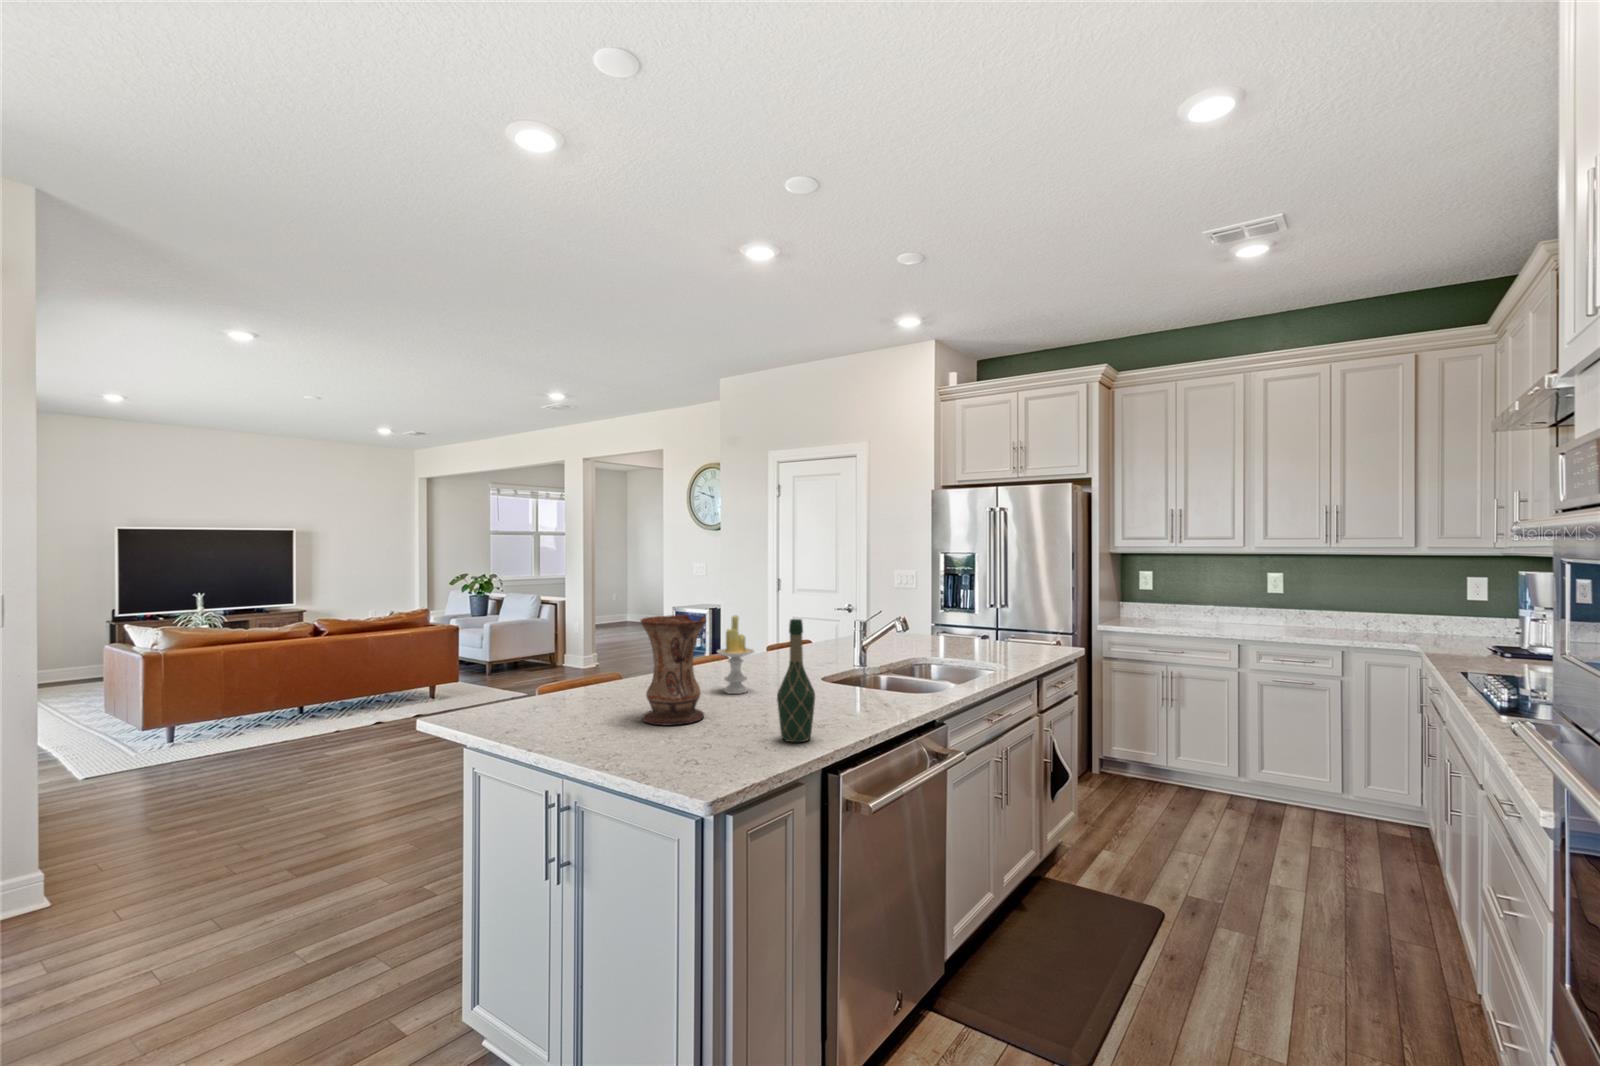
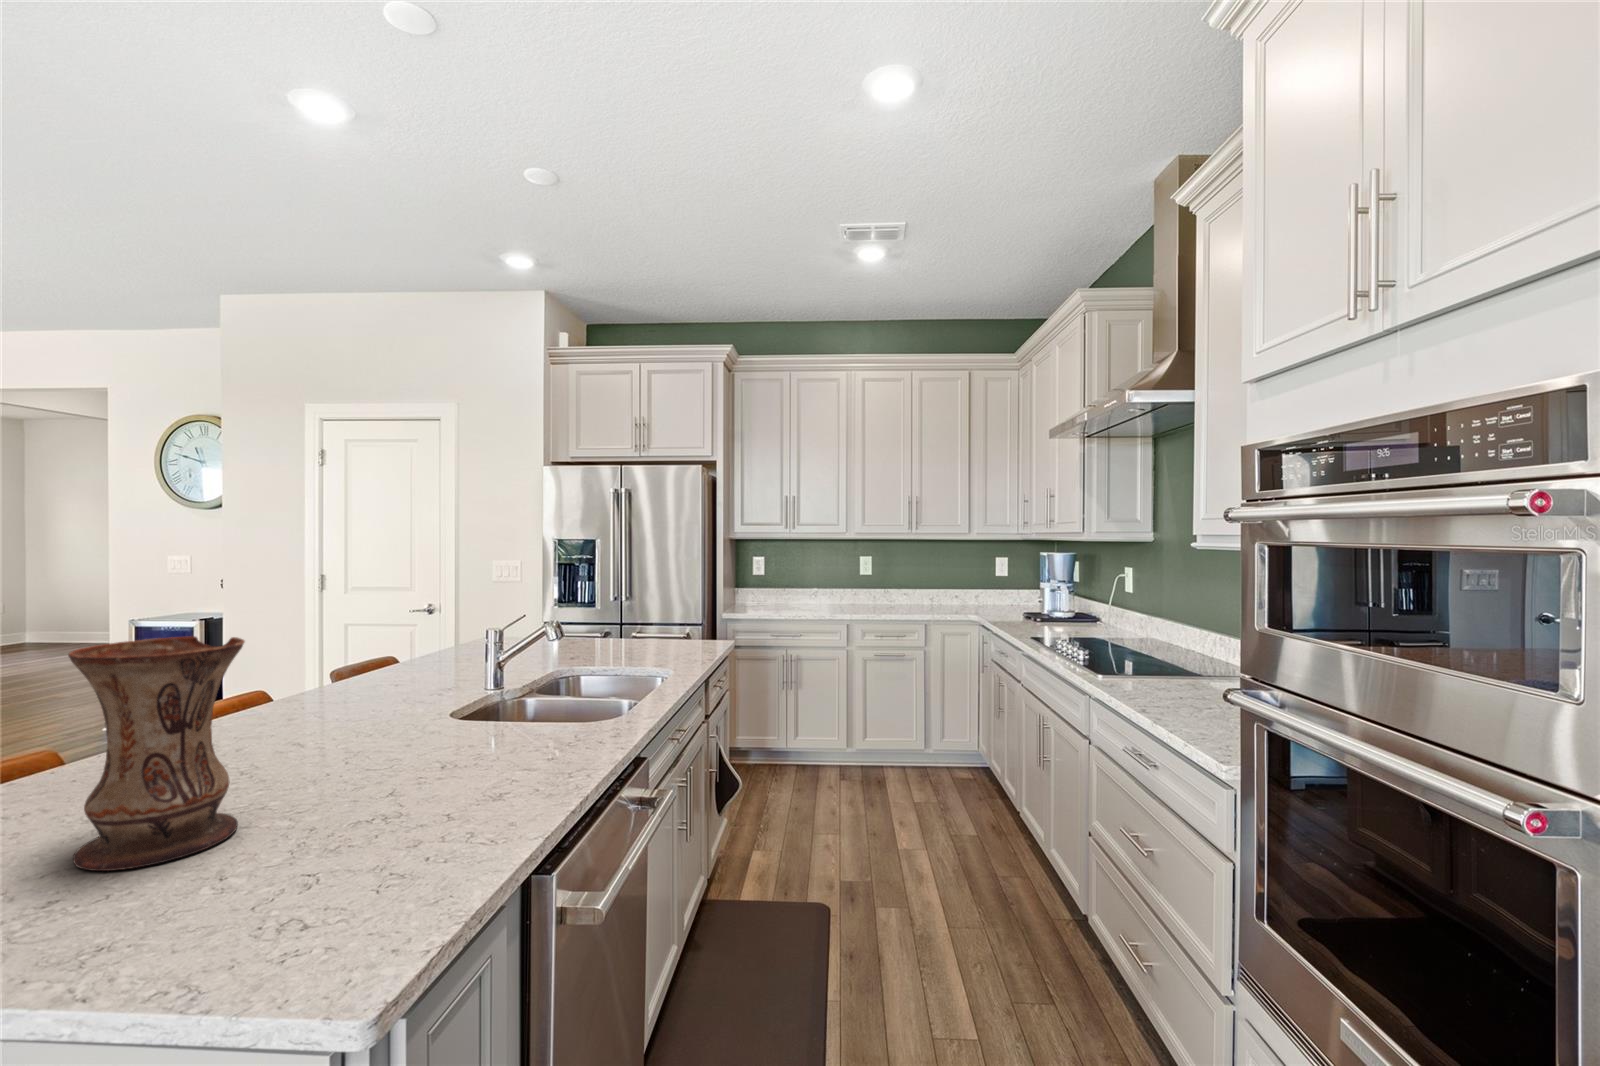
candle: present [717,615,754,694] -> none [252,629,333,765]
wine bottle: present [777,619,815,742] -> none [418,629,493,848]

